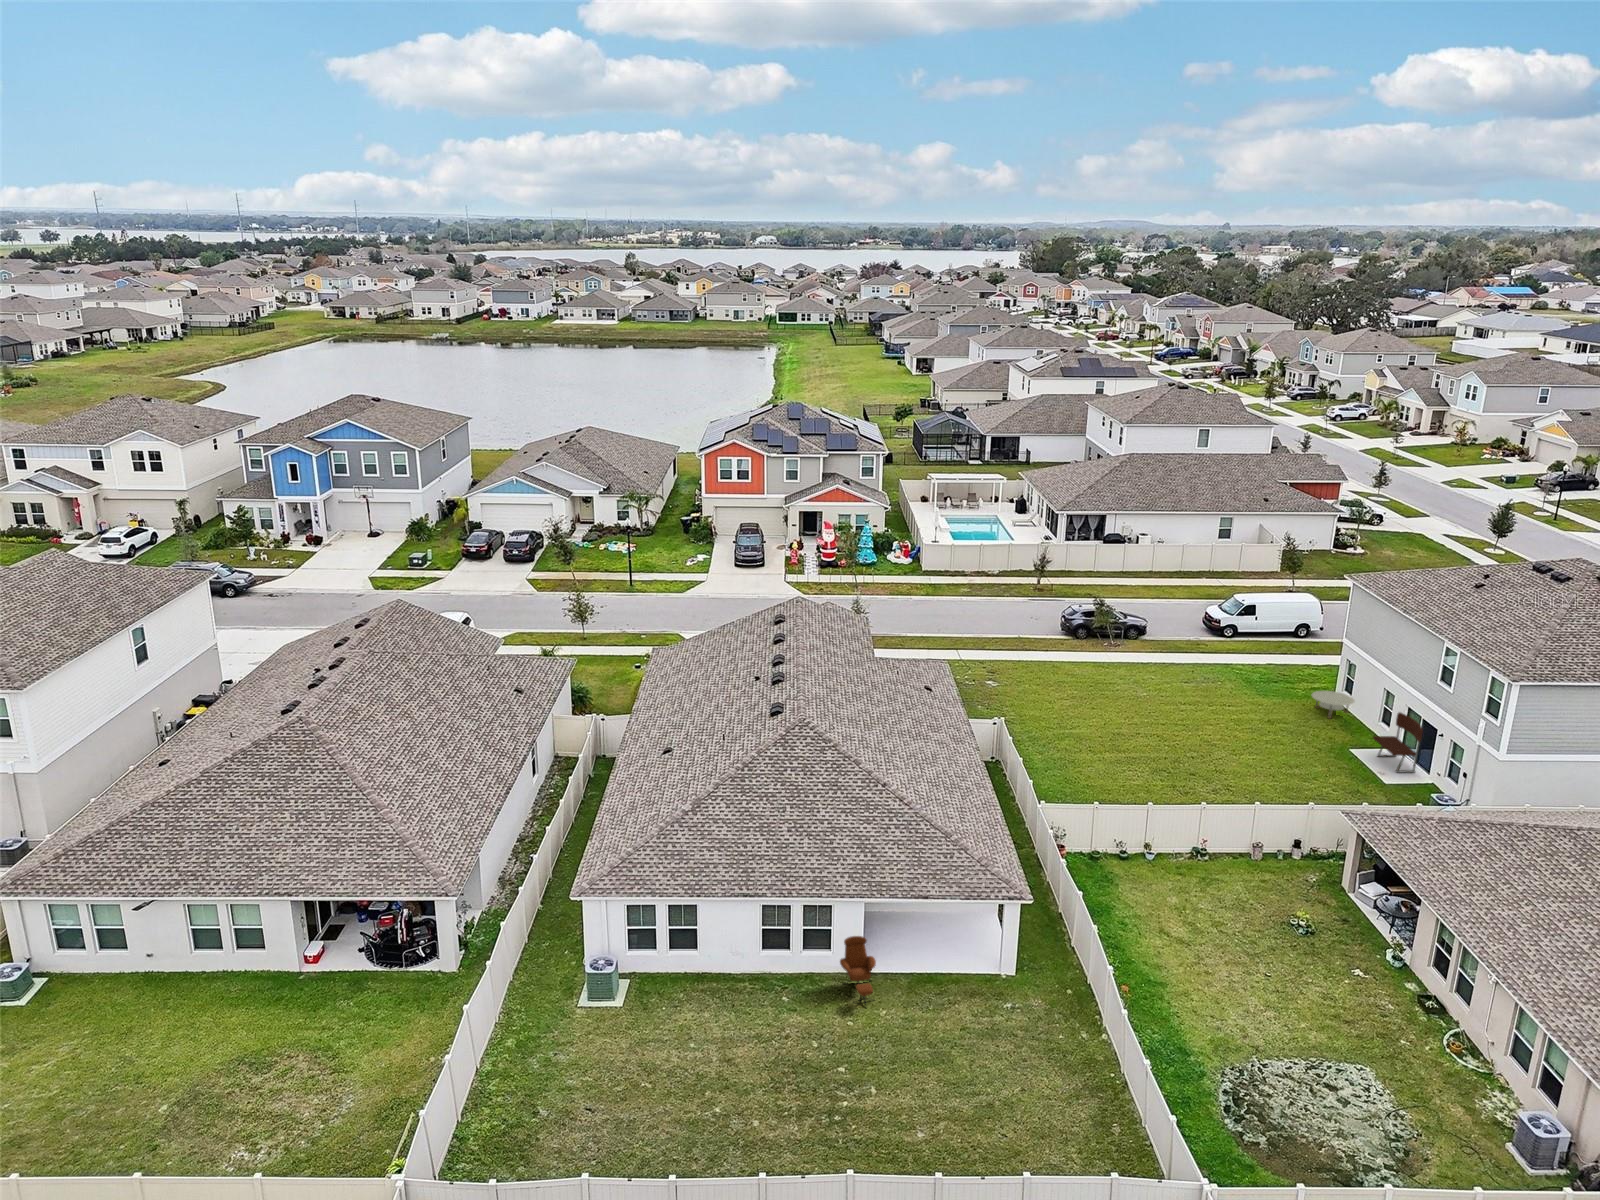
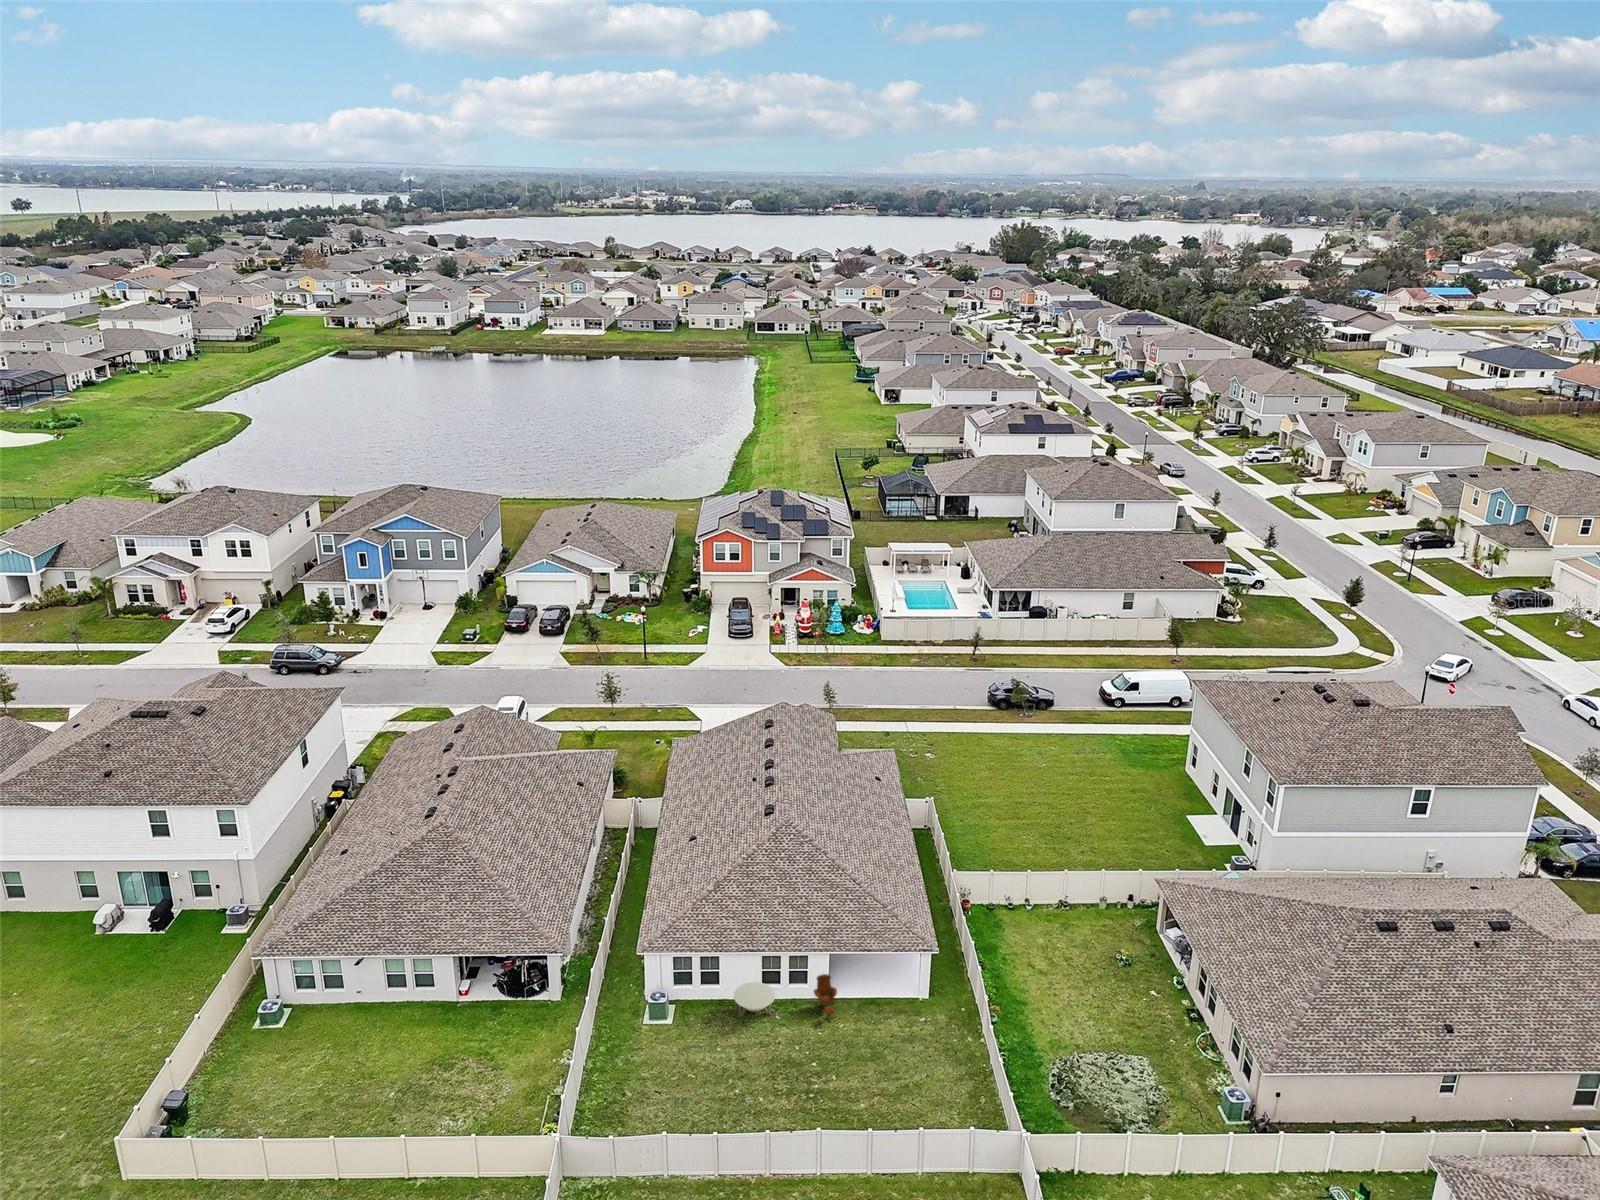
round table: present [1312,691,1354,718] -> present [734,982,775,1017]
bench: present [1373,712,1423,773] -> none [1203,789,1235,834]

